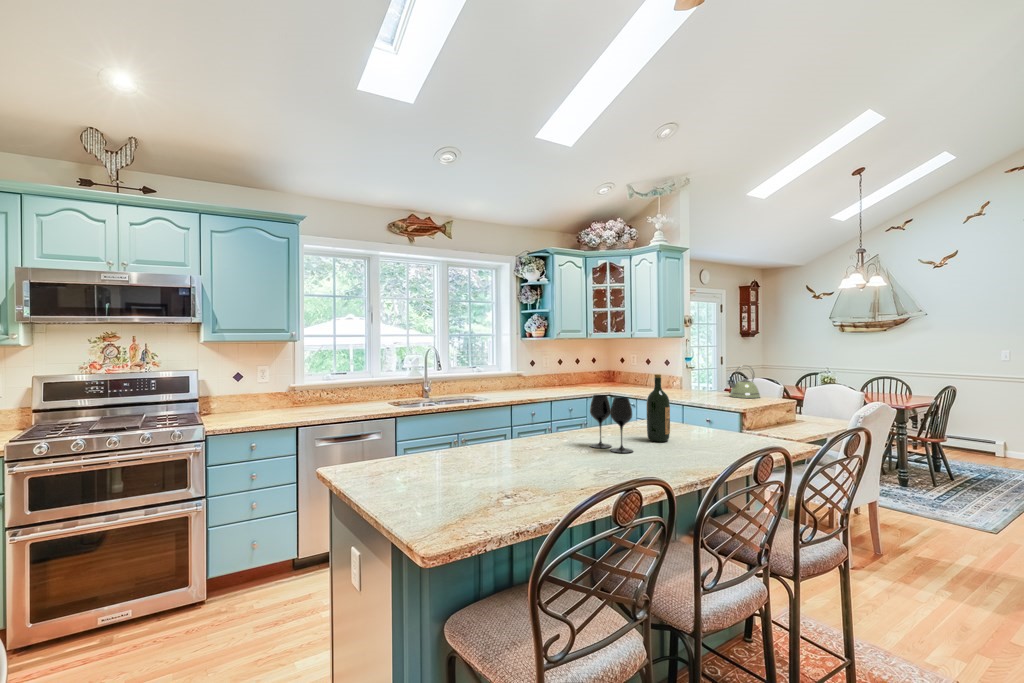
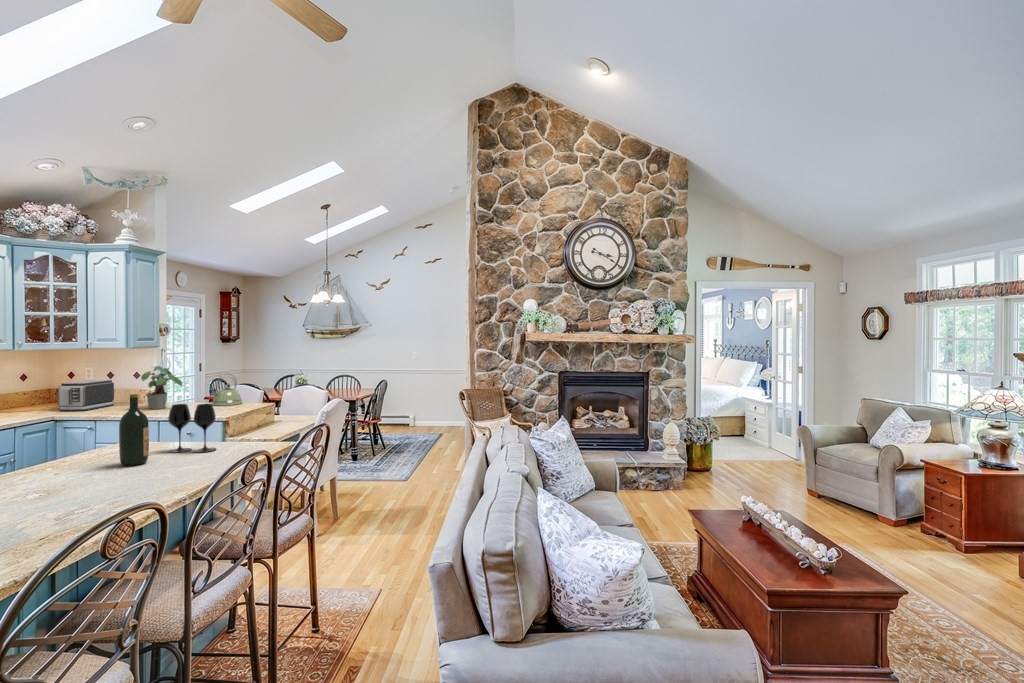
potted plant: none [669,355,703,395] -> present [141,366,182,409]
toaster: none [613,366,650,391] -> present [58,380,114,411]
wine glass: present [590,395,633,453] -> present [168,404,216,453]

